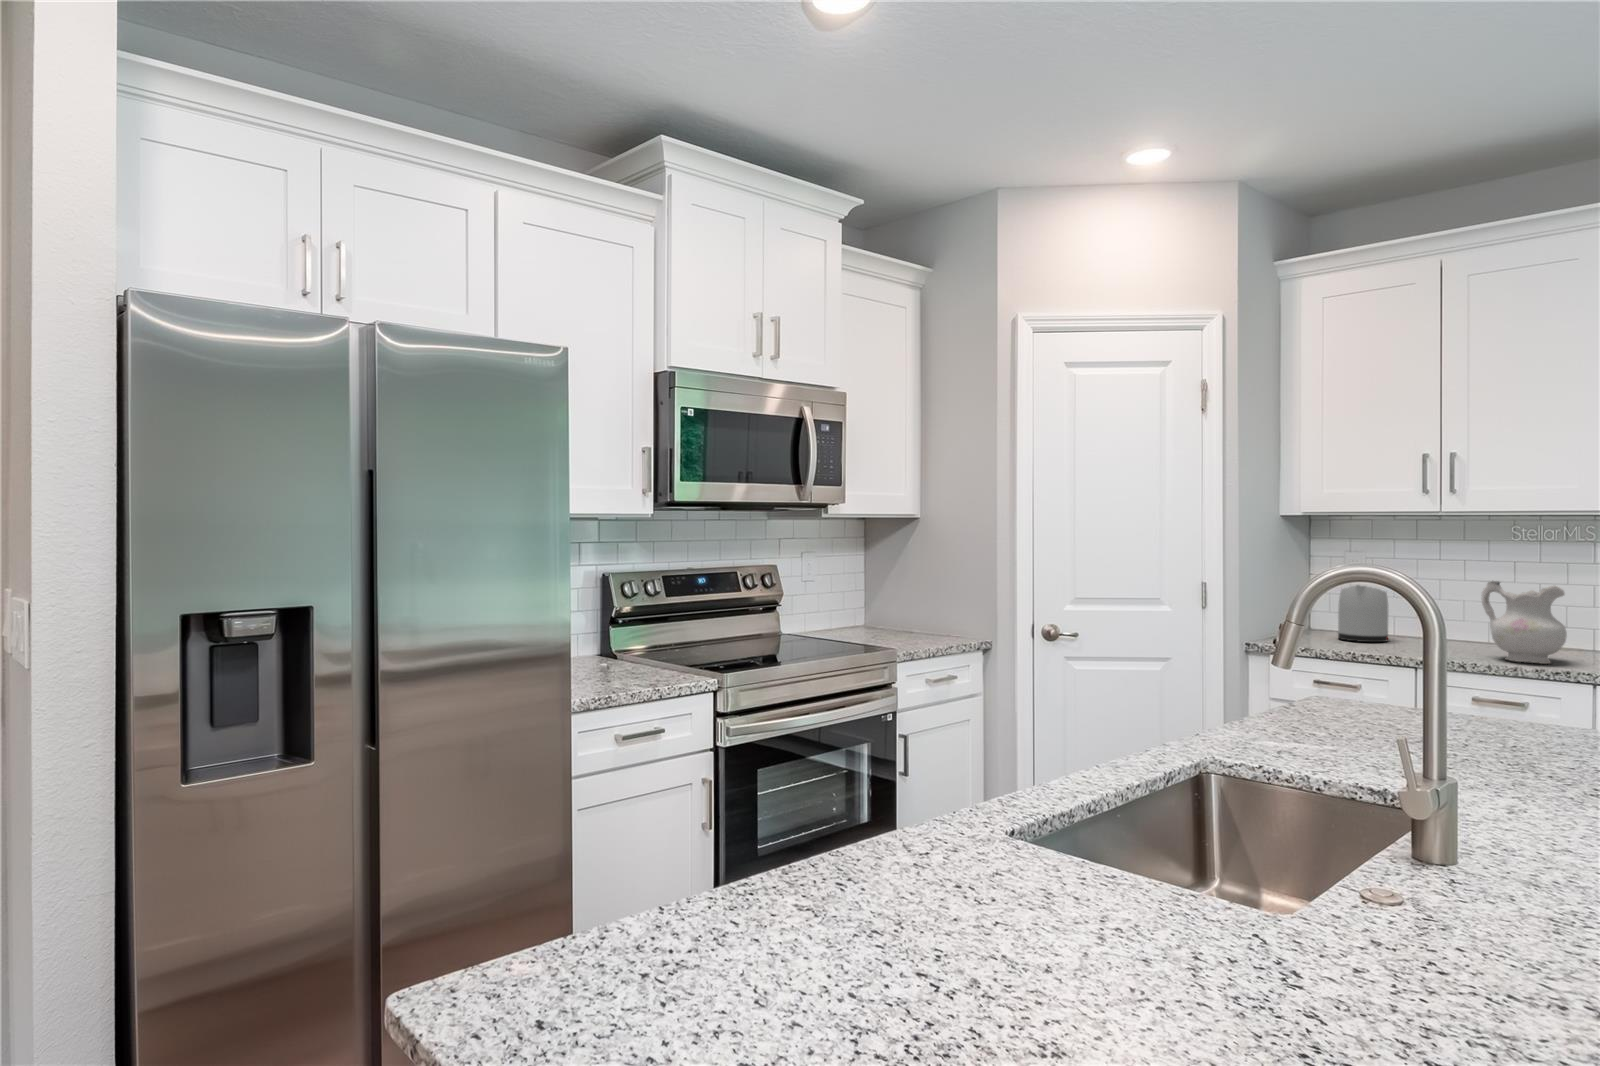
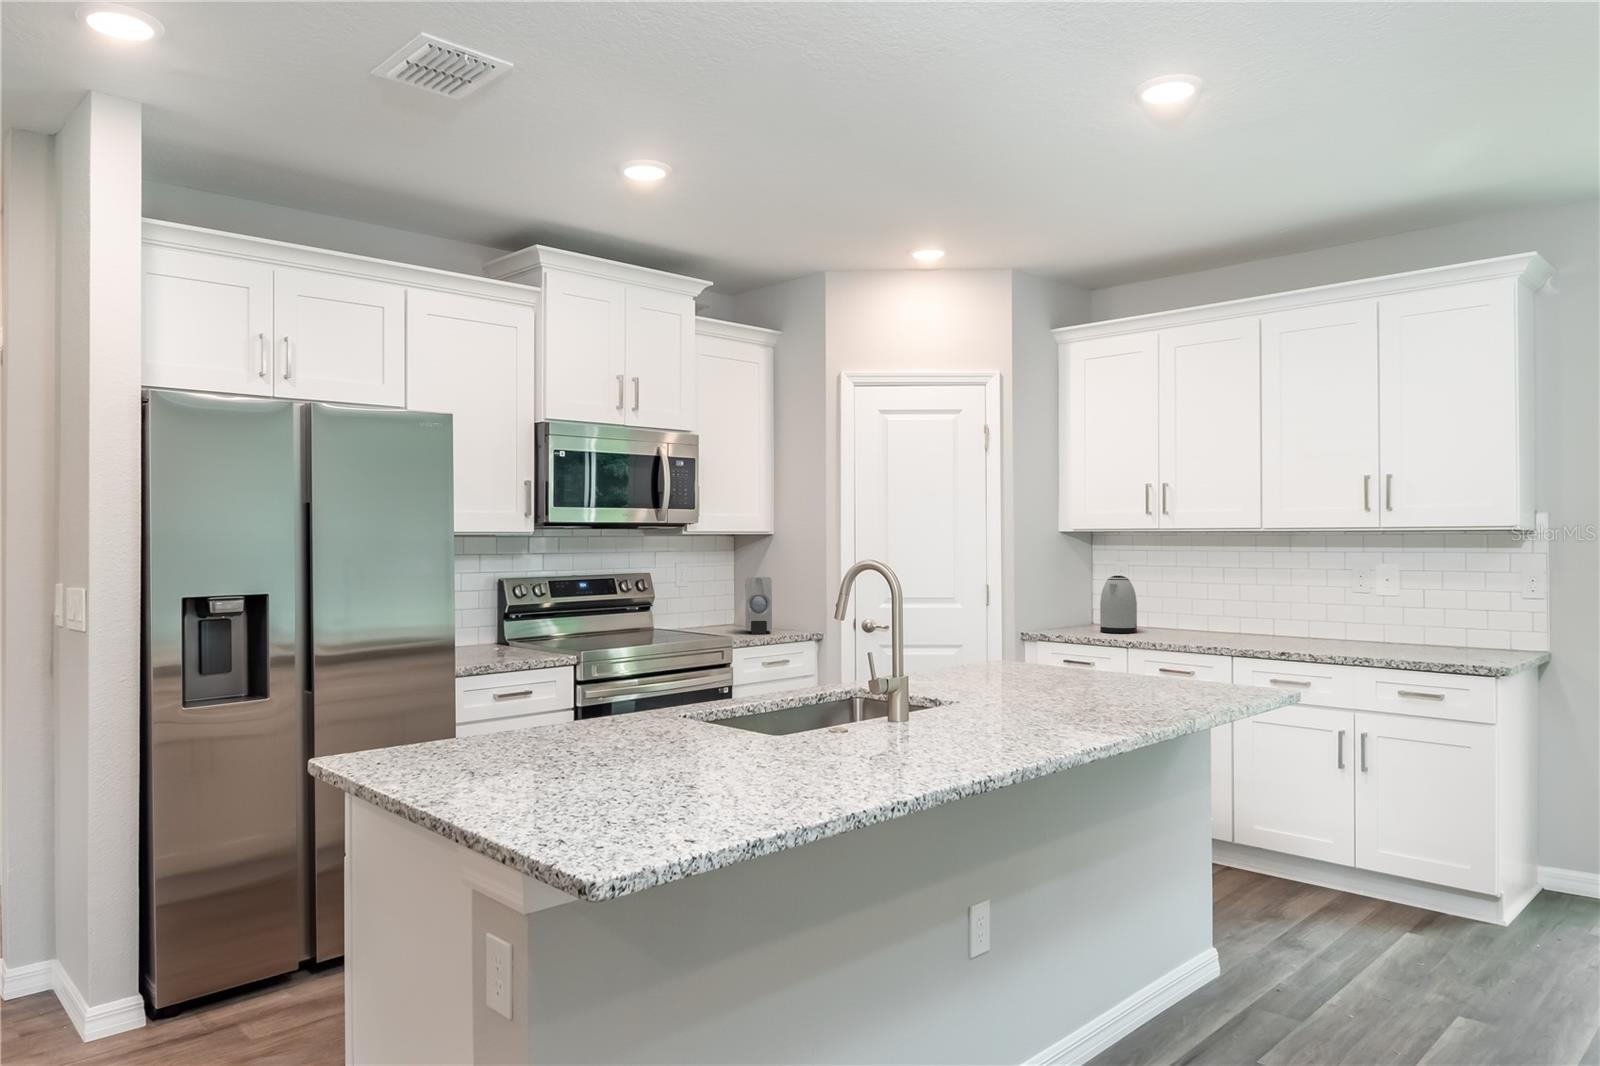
soap dispenser: none [896,570,934,640] -> present [745,577,772,634]
ceramic pitcher: present [1481,581,1567,664] -> none [1186,581,1242,645]

